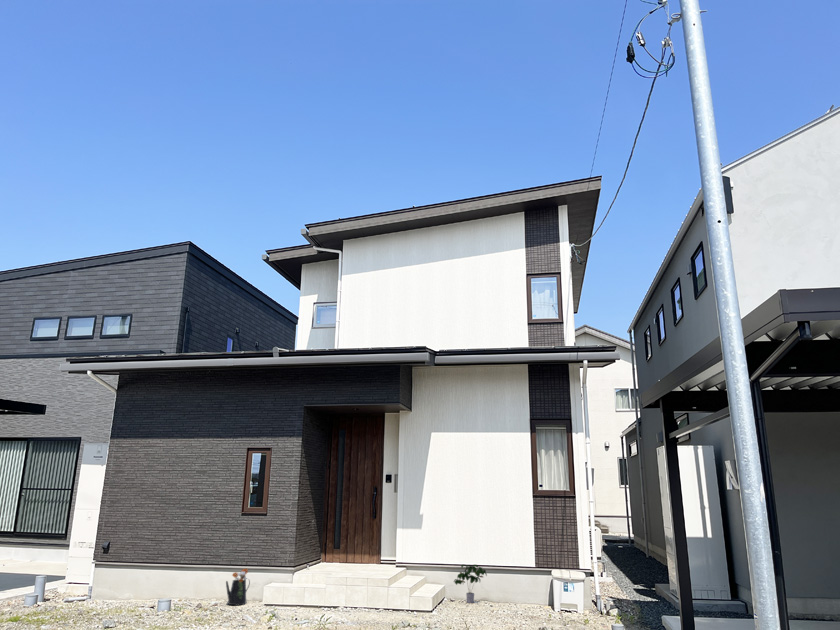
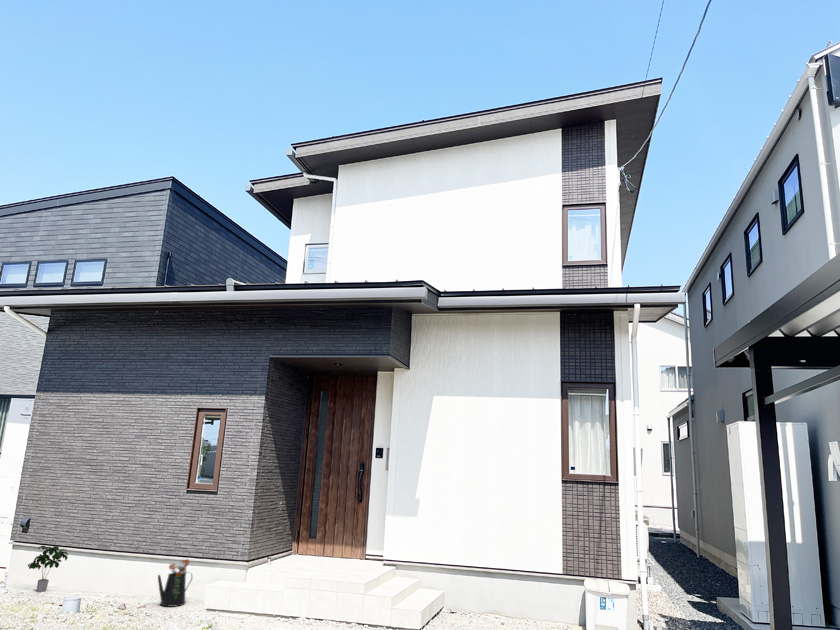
potted plant: present [454,565,487,603] -> present [28,546,68,592]

